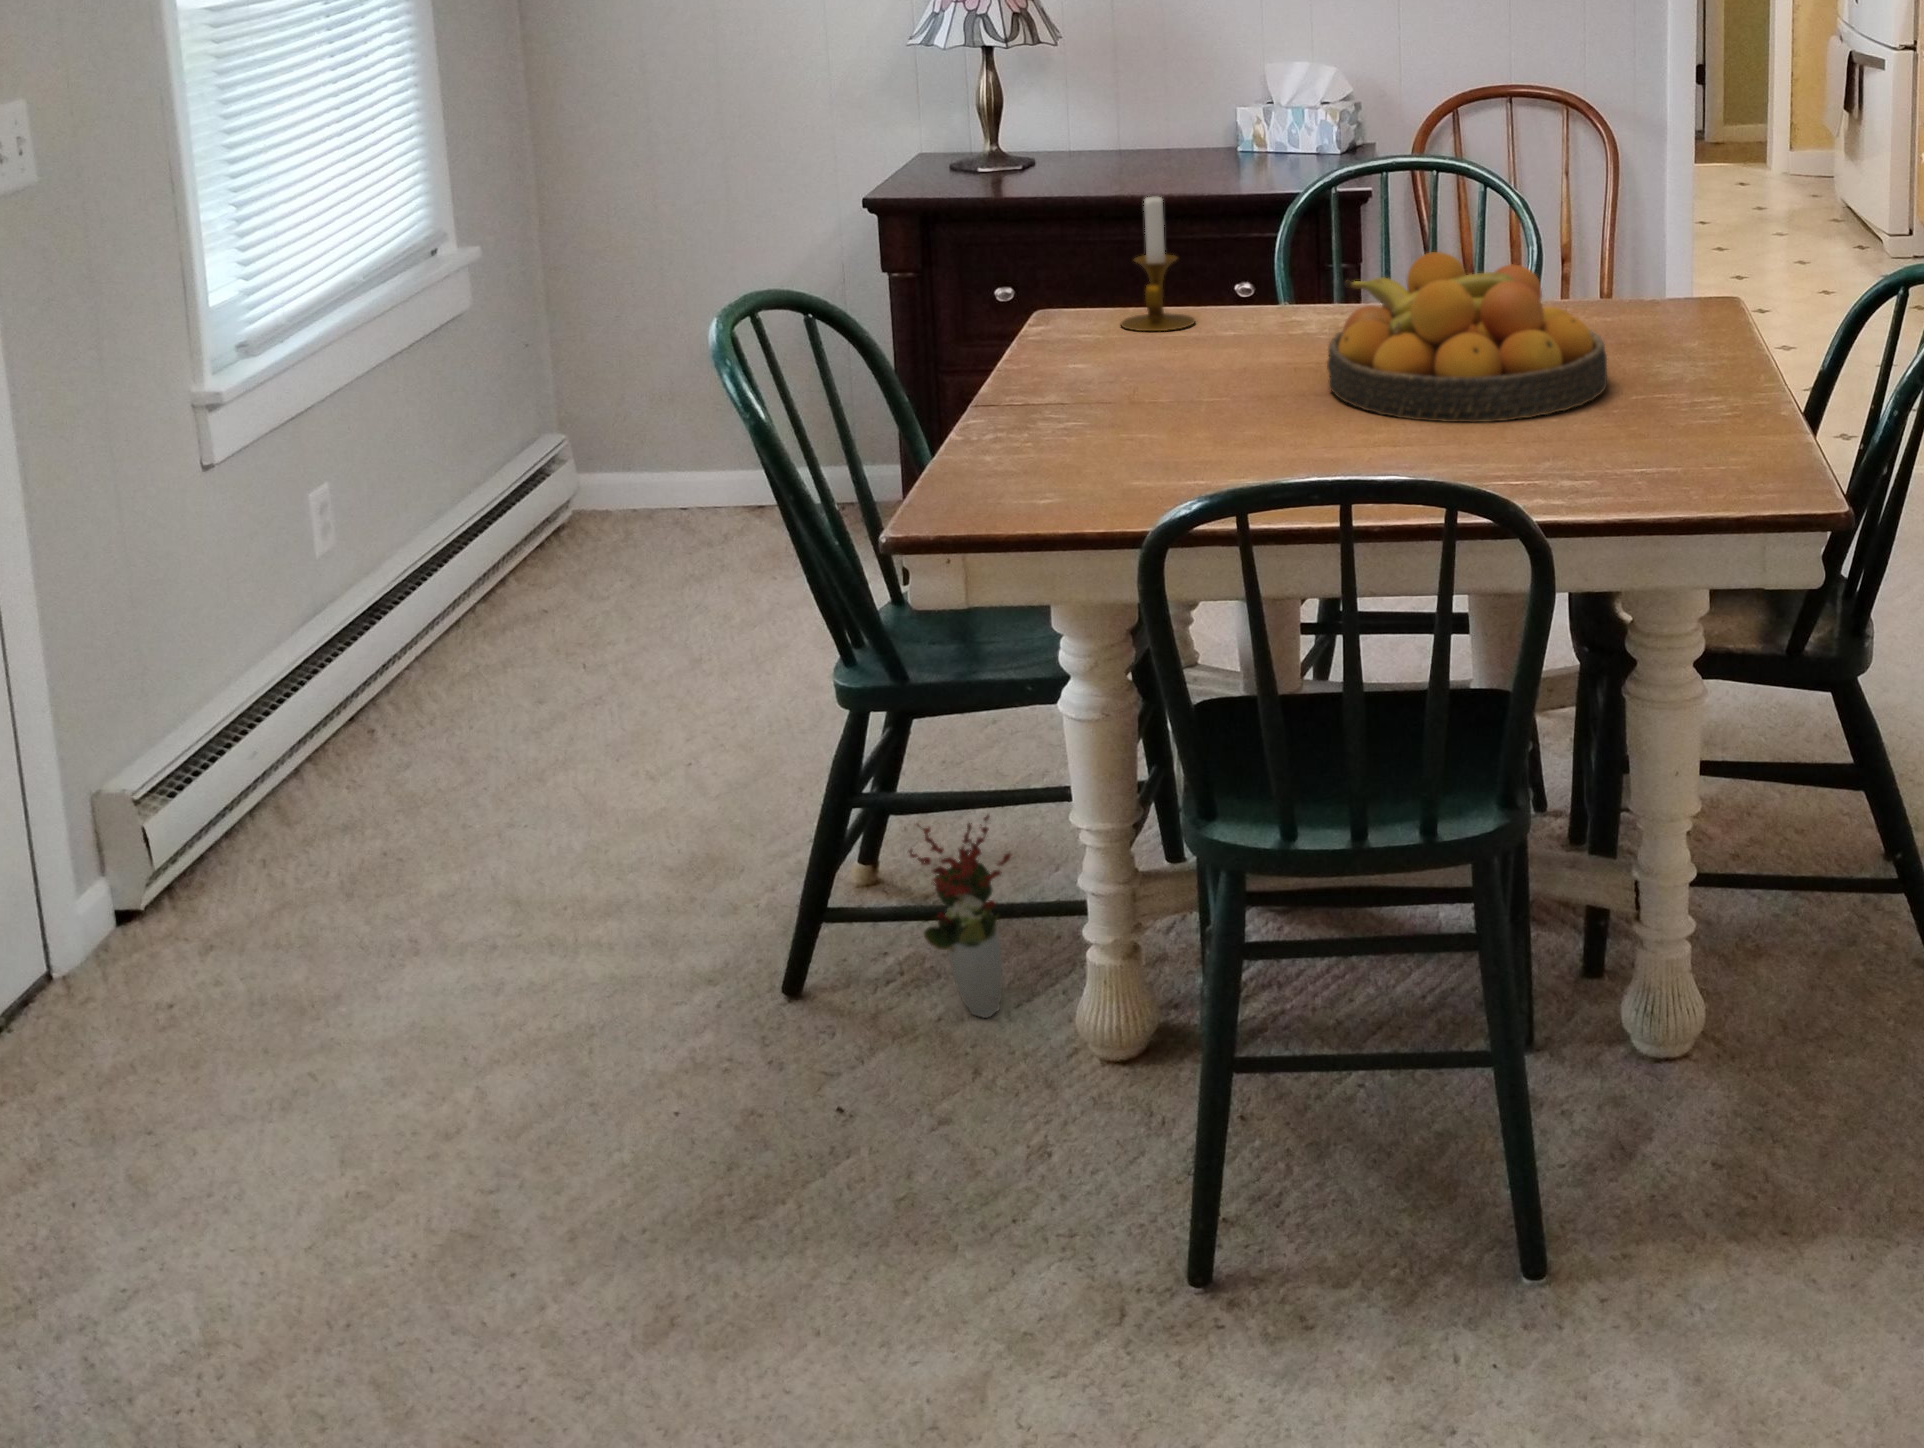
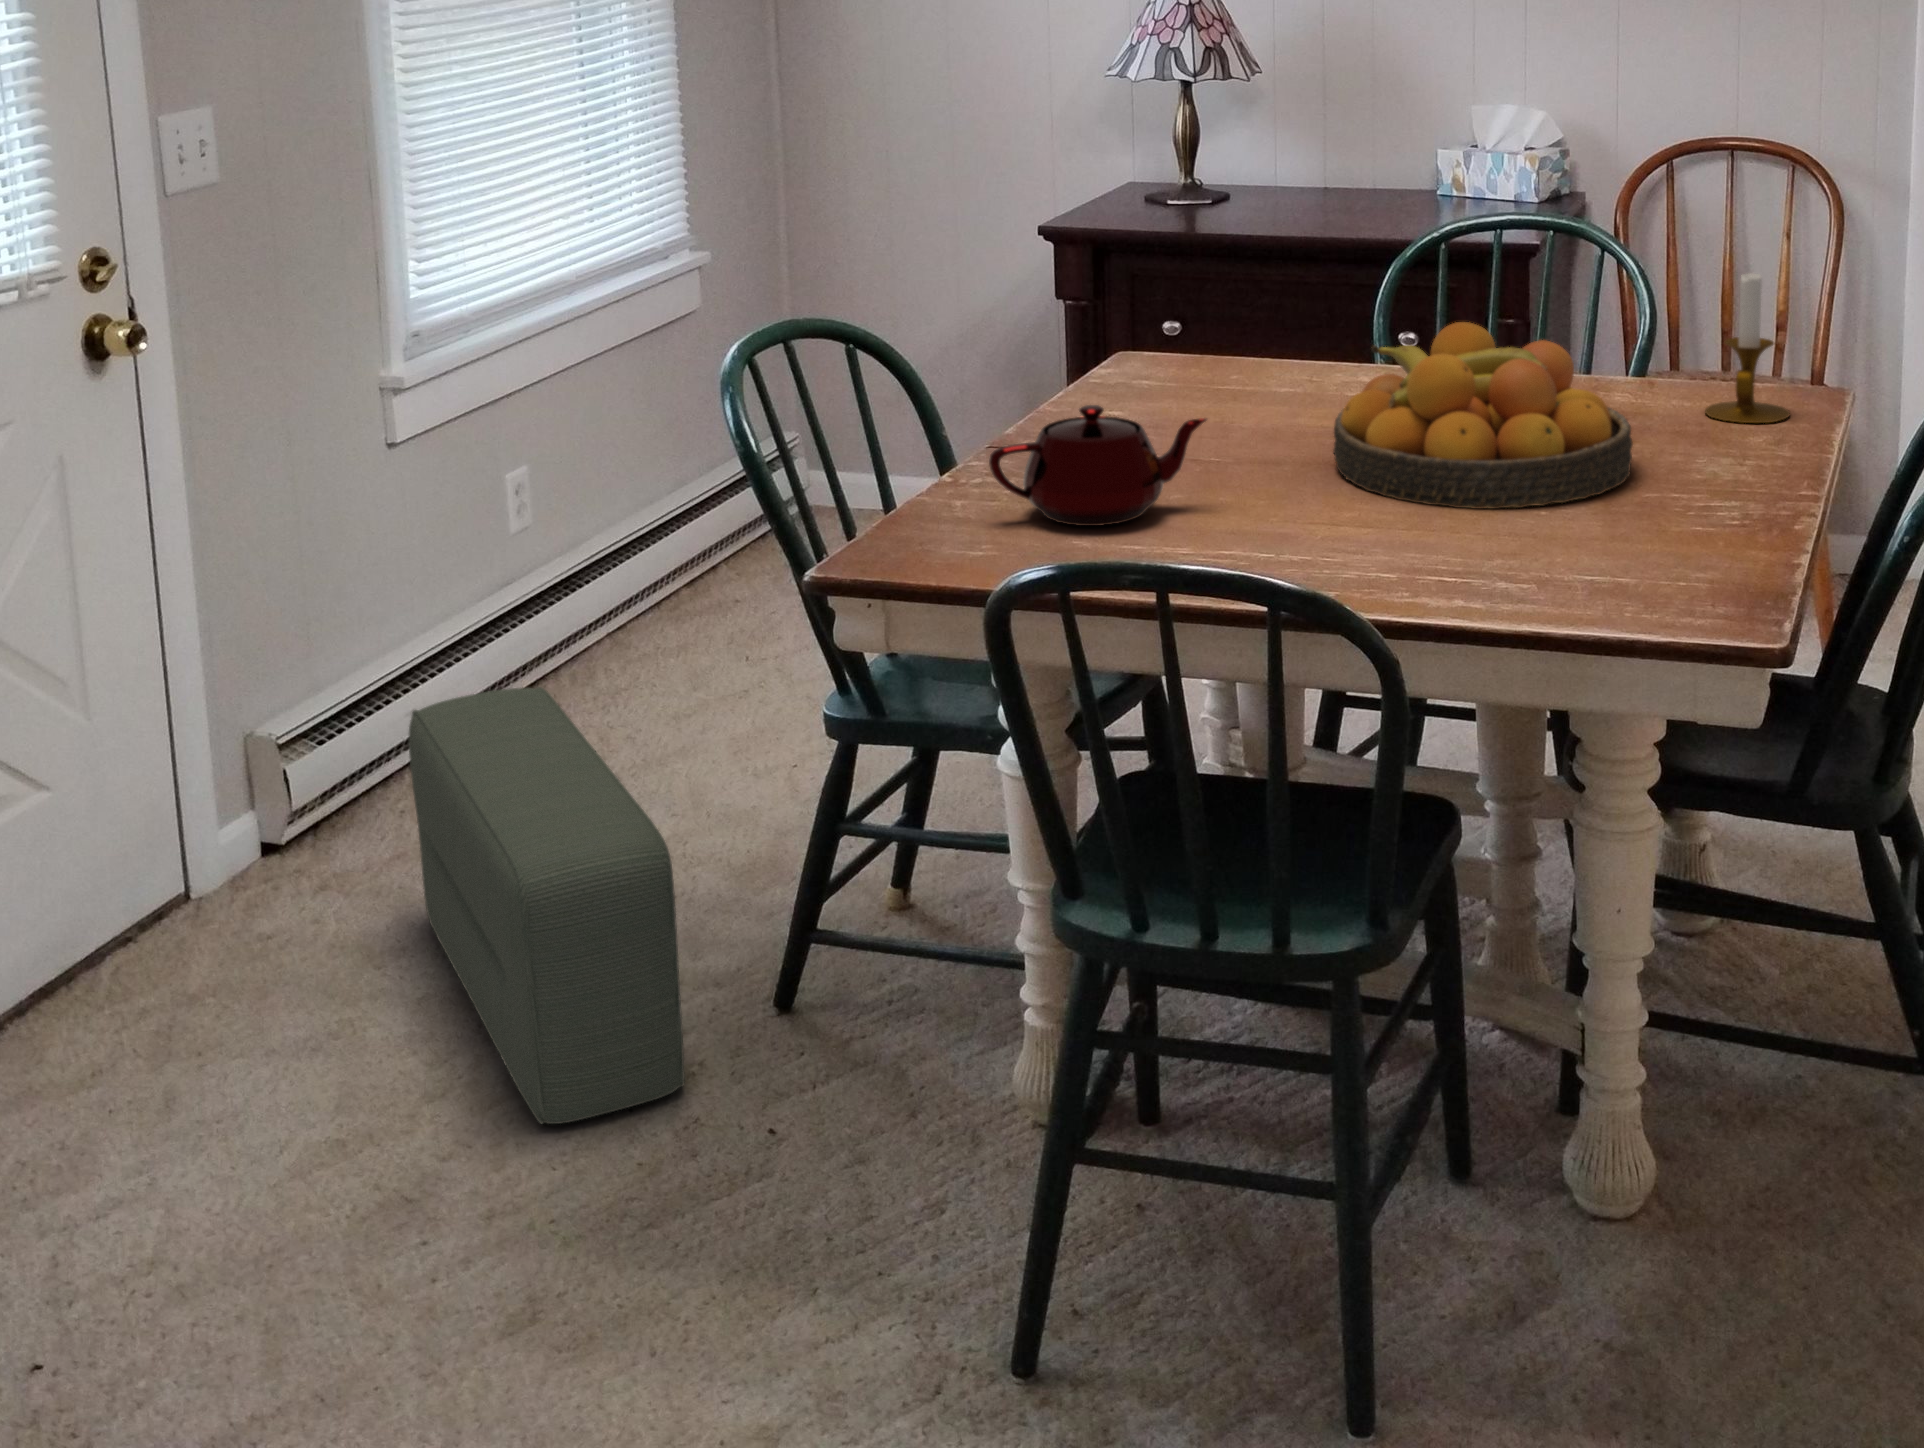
candlestick: present [1120,196,1195,331] -> present [1705,274,1790,423]
teapot: none [1044,348,1242,466] -> present [989,405,1206,526]
pouf: none [331,700,726,1141] -> present [409,687,685,1124]
decorative plant: present [909,815,1012,1018] -> none [884,857,984,1061]

